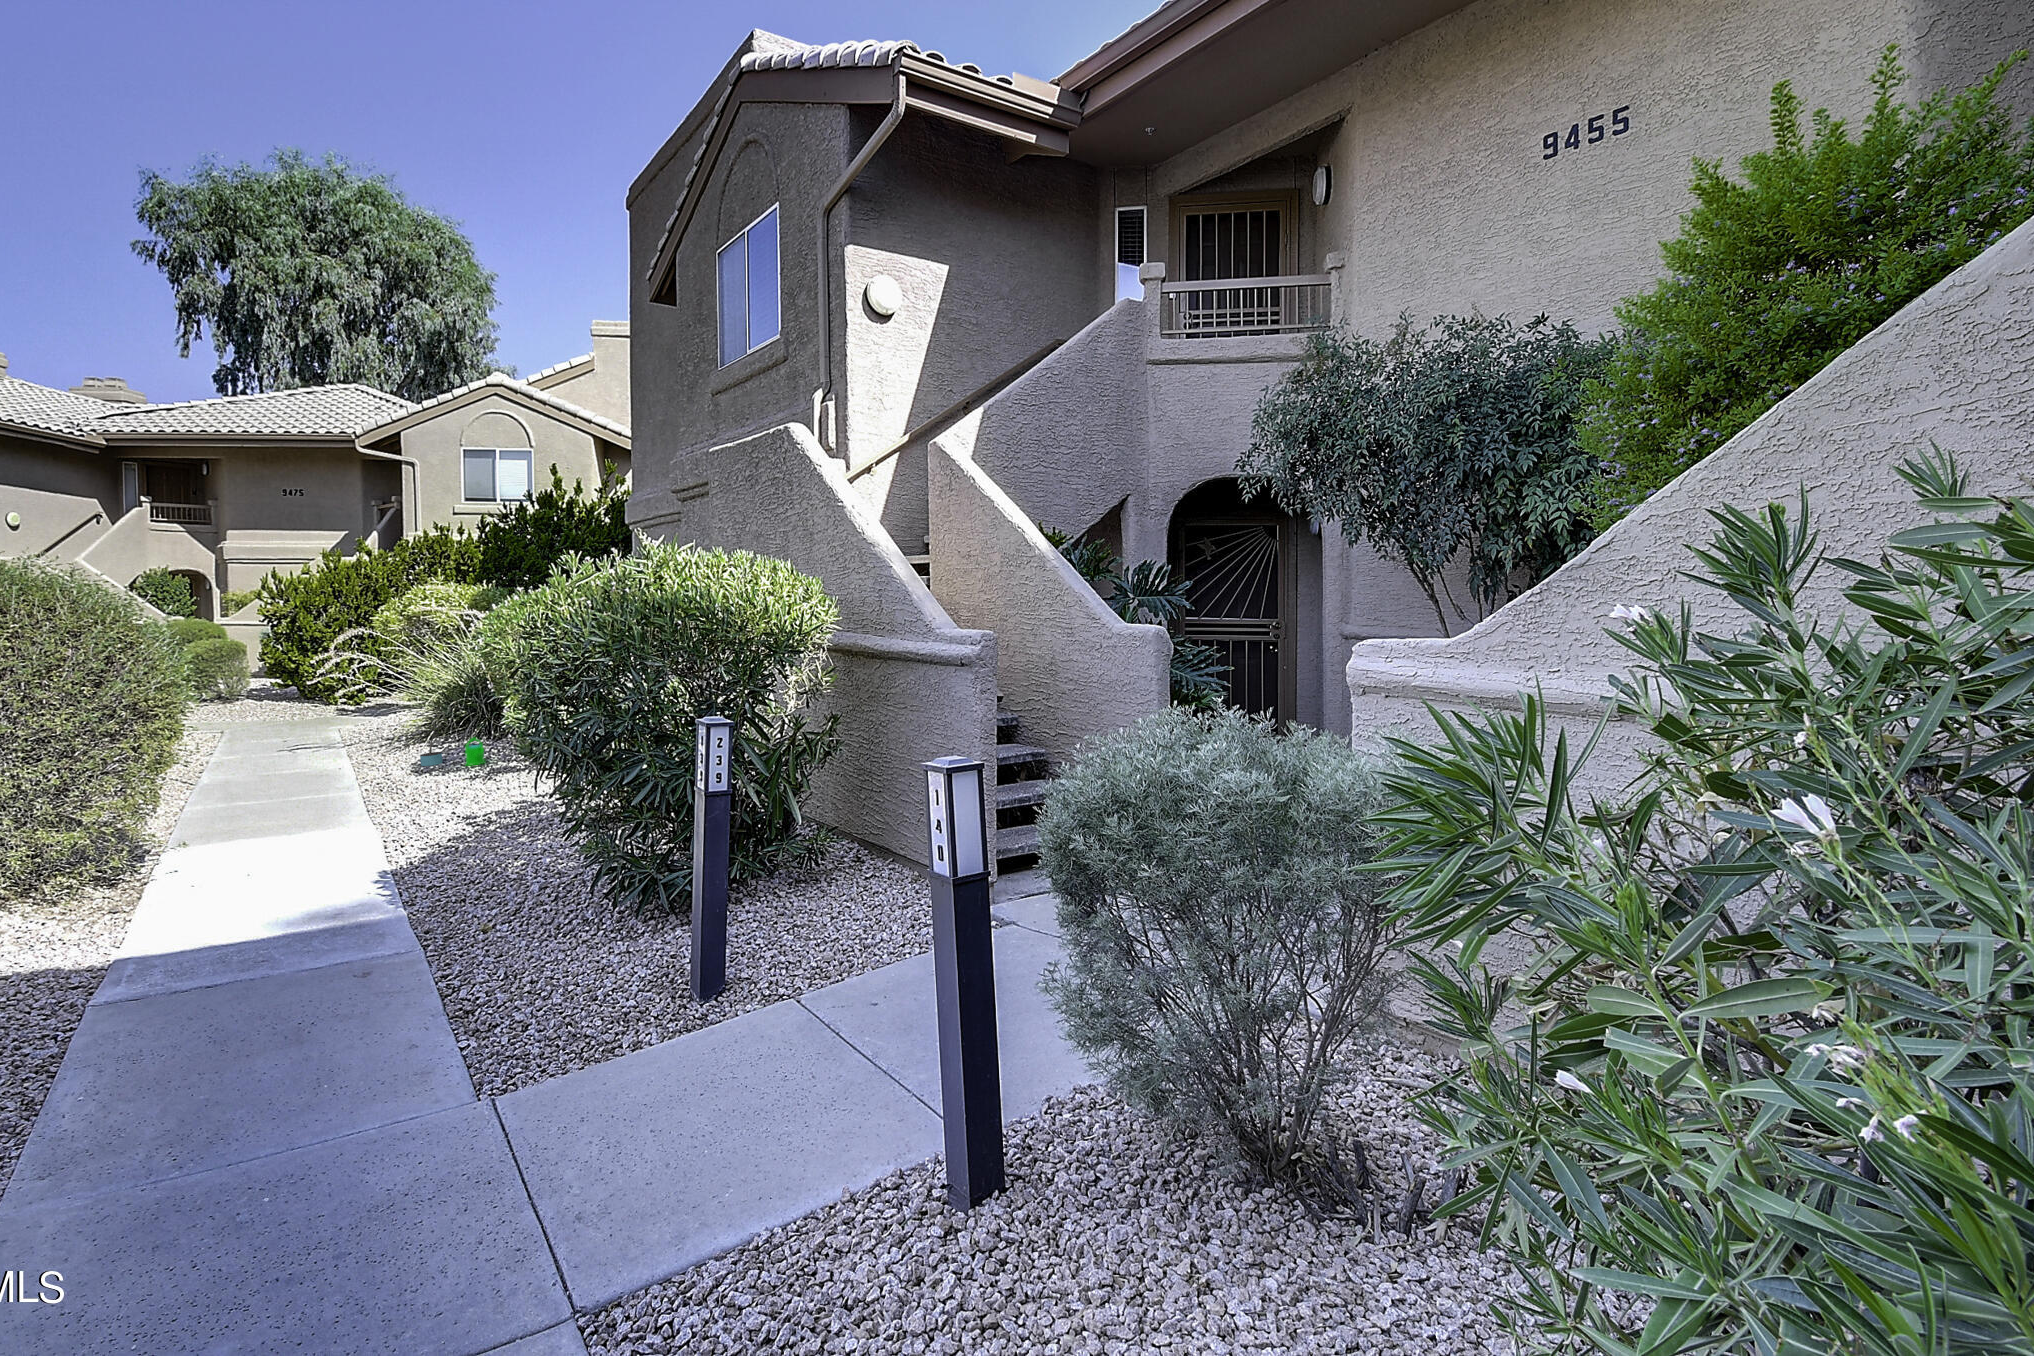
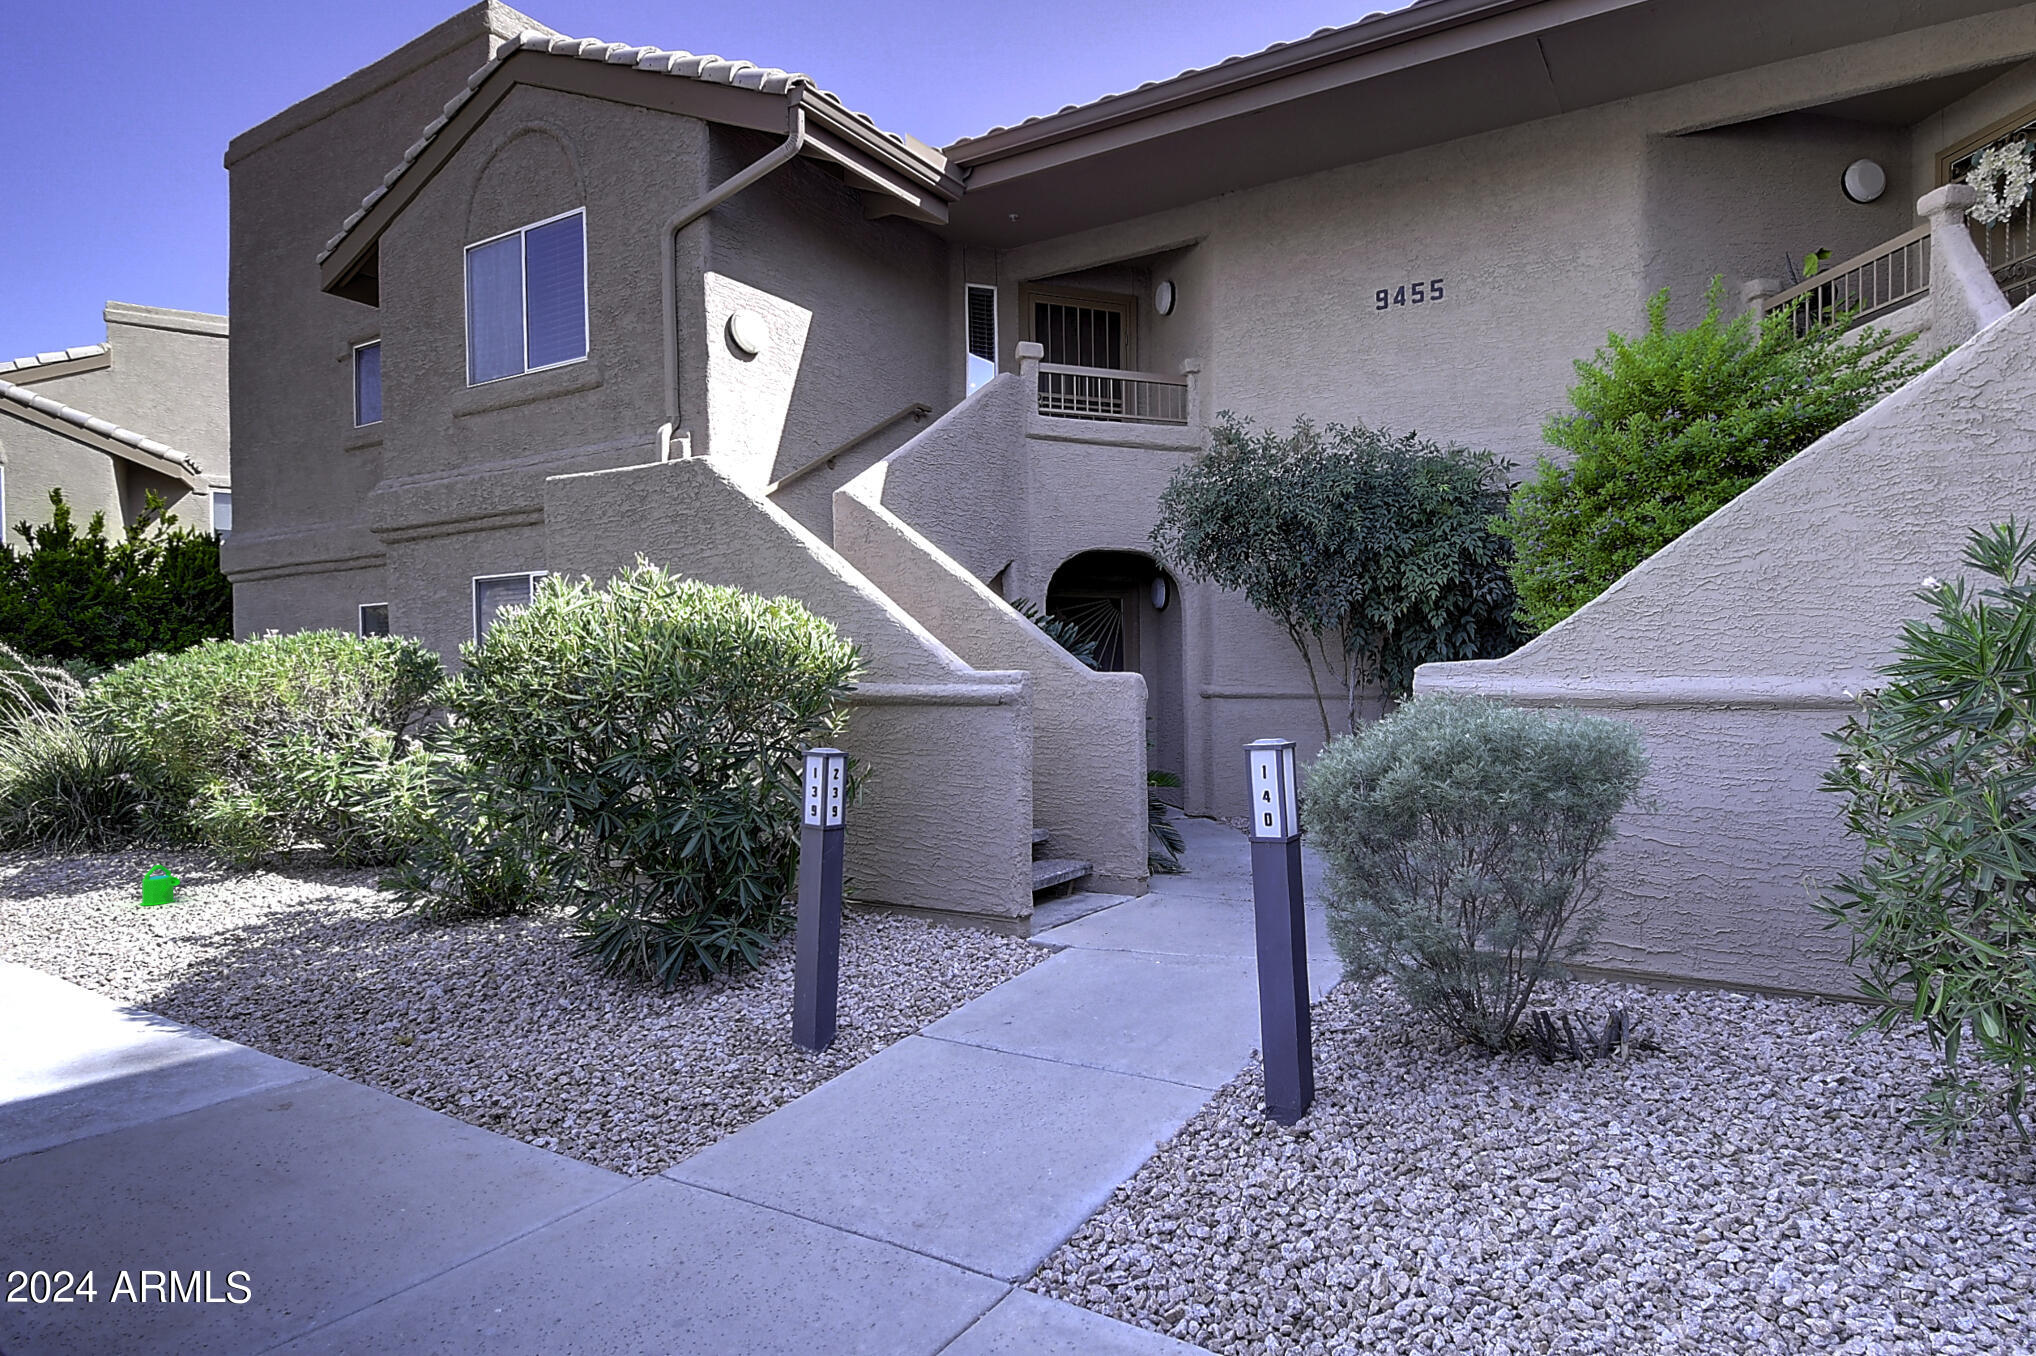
potted plant: present [407,701,449,766] -> none [36,815,110,911]

